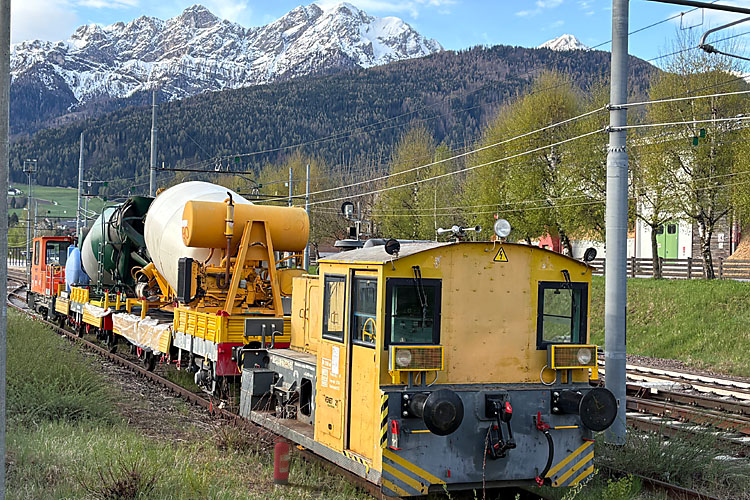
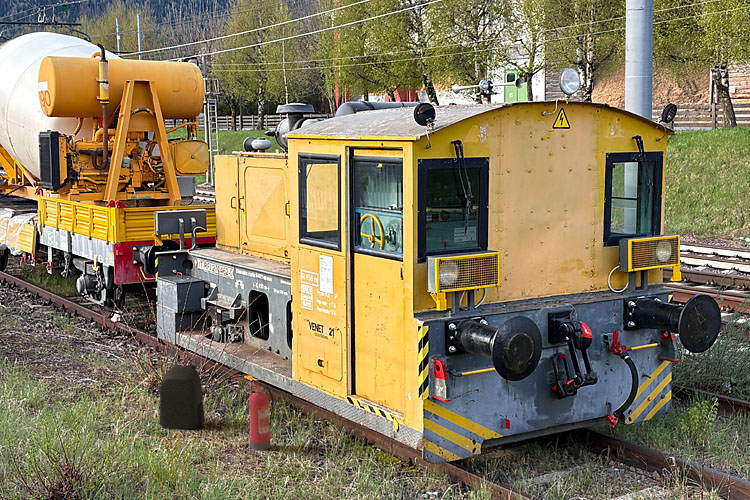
backpack: none [217,421,249,469] -> present [160,365,205,429]

